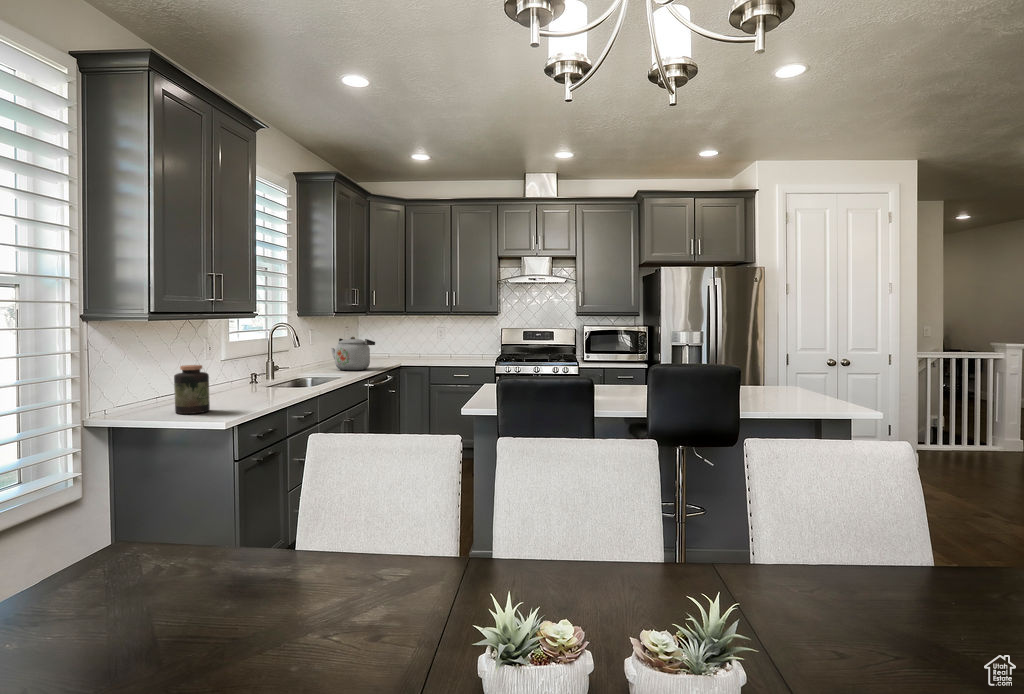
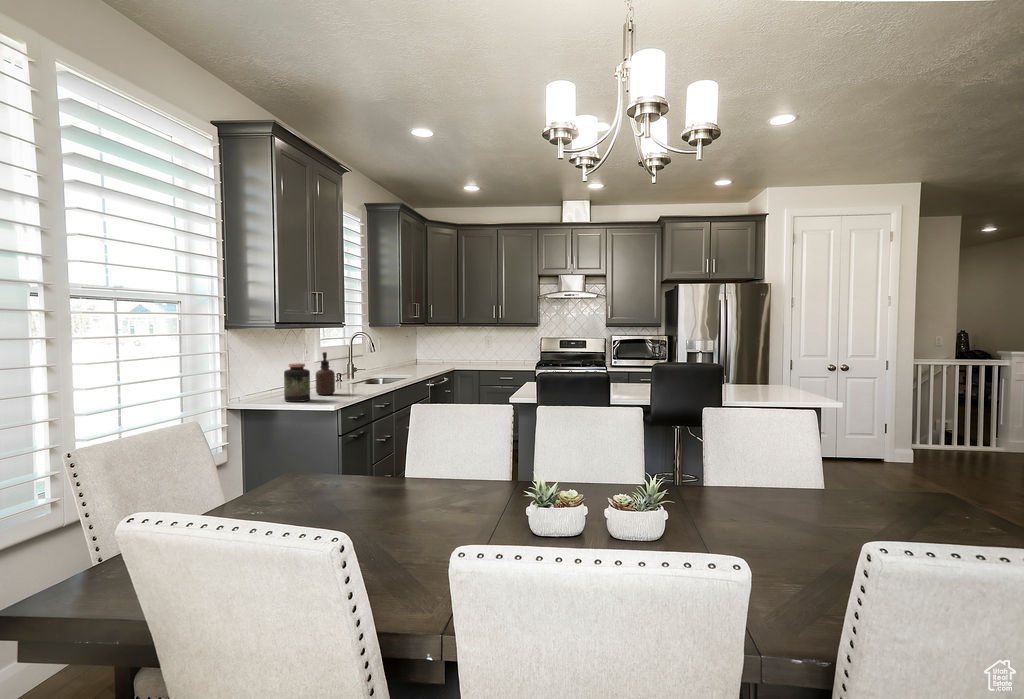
kettle: present [331,336,375,370] -> none [395,344,433,372]
soap dispenser: none [220,350,245,403] -> present [315,352,335,395]

